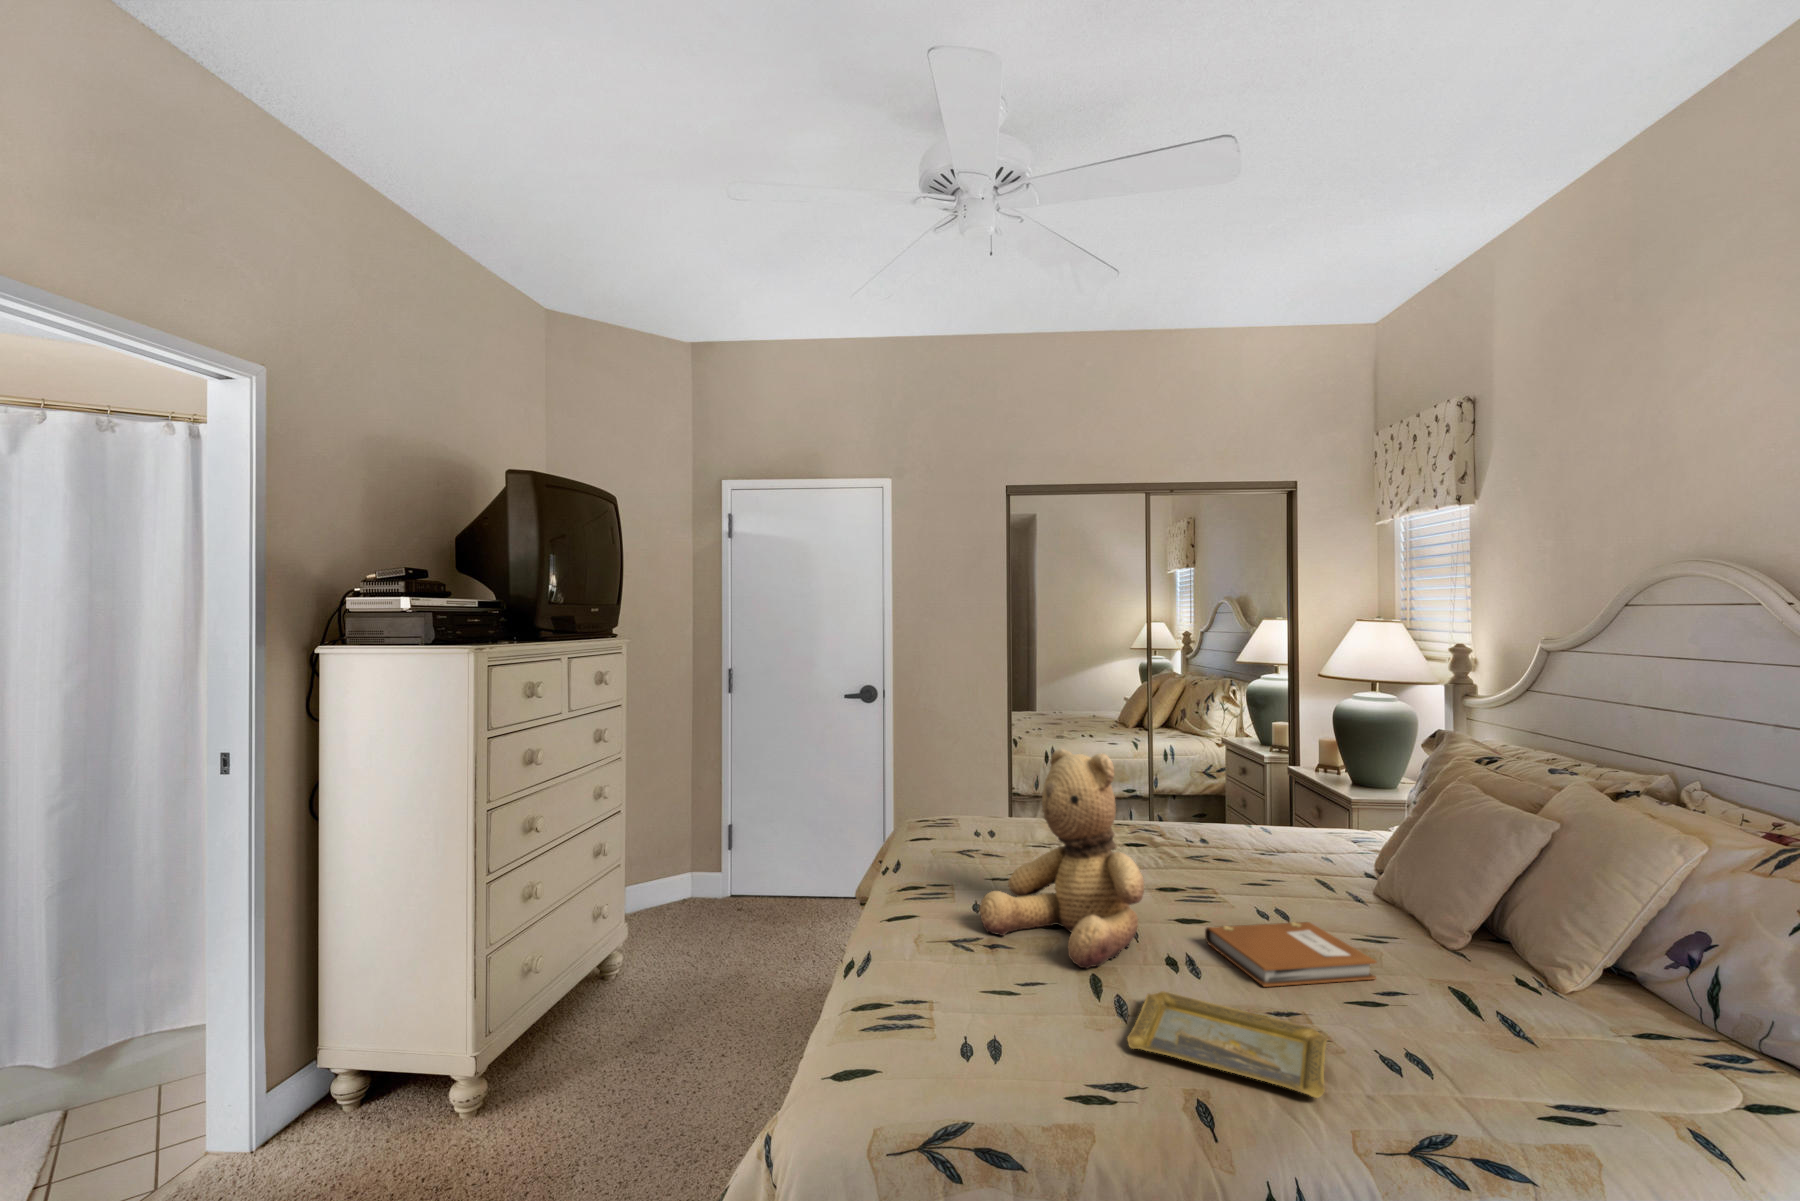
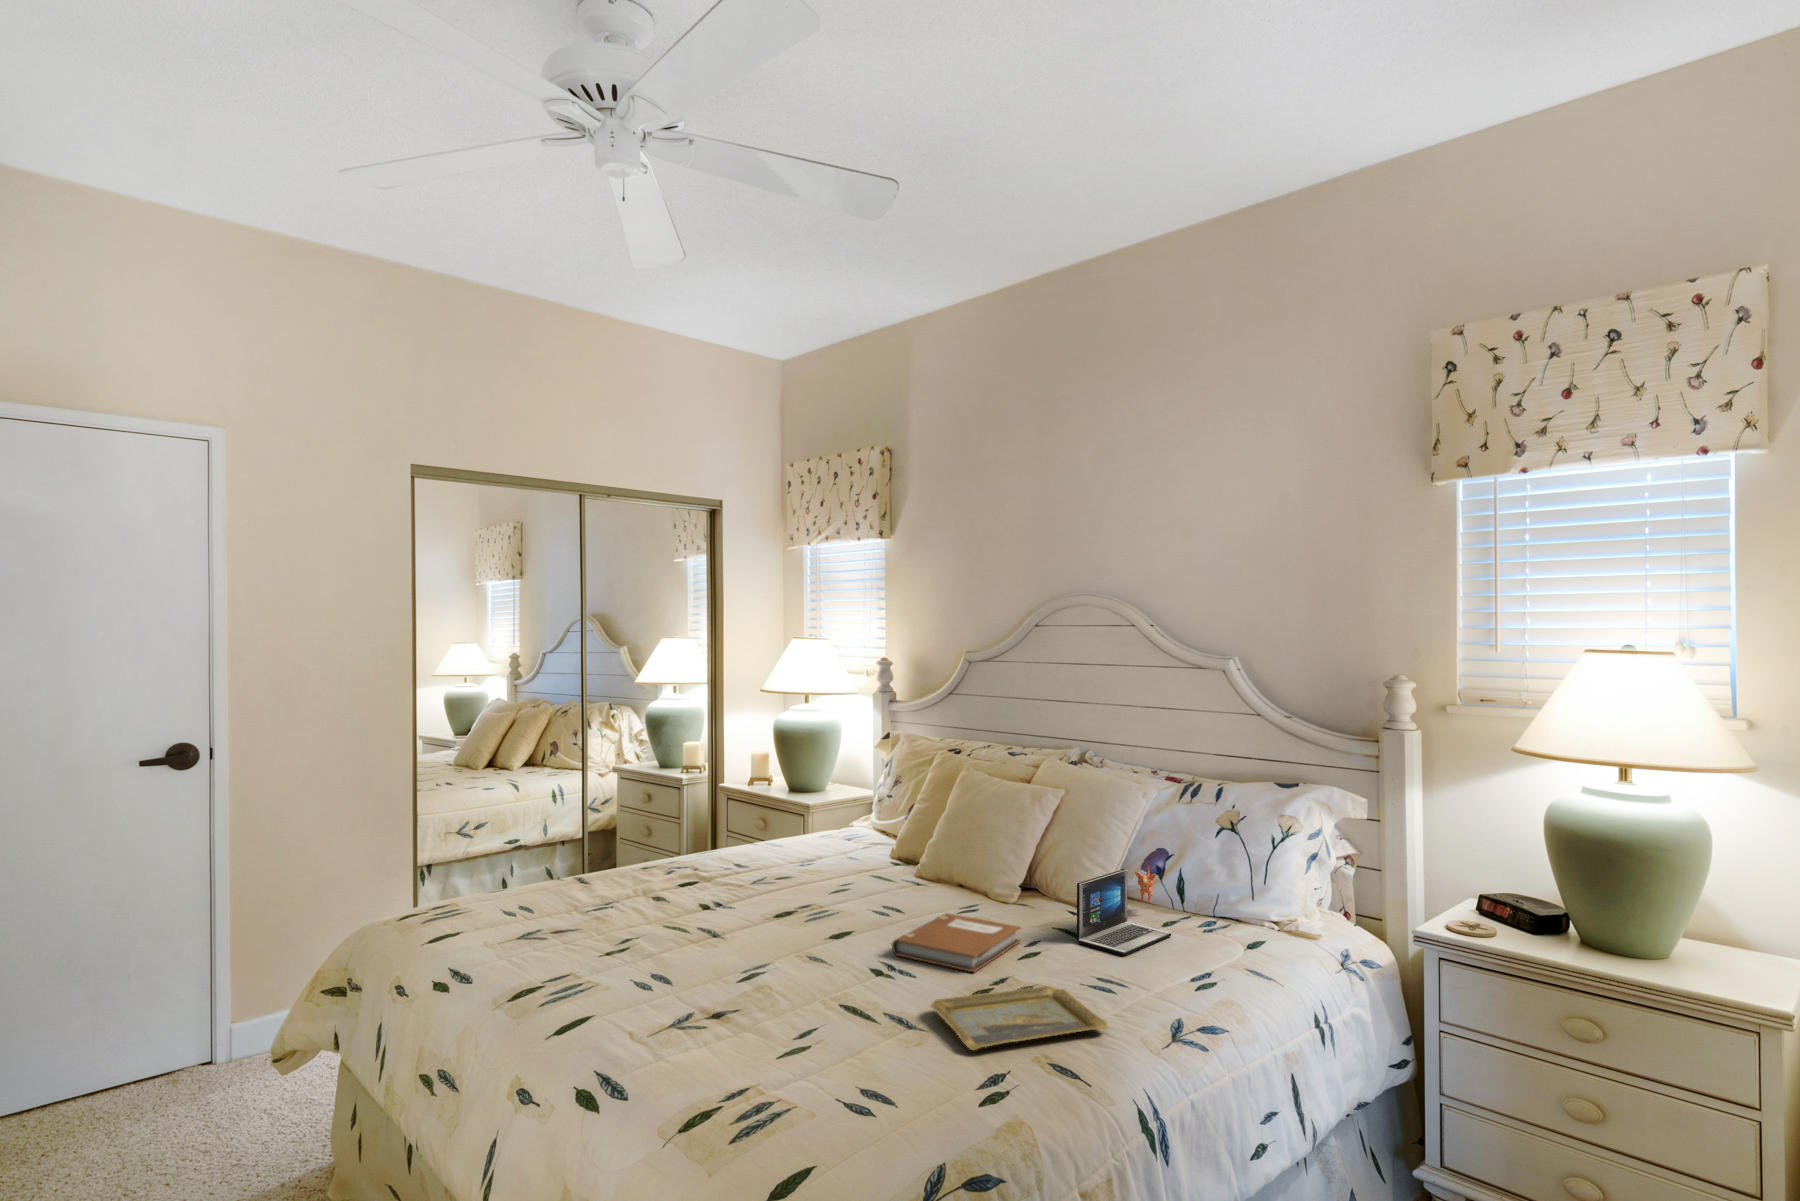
teddy bear: present [979,749,1144,969] -> none [698,790,878,1011]
laptop: none [1456,930,1656,1049] -> present [1077,865,1171,956]

